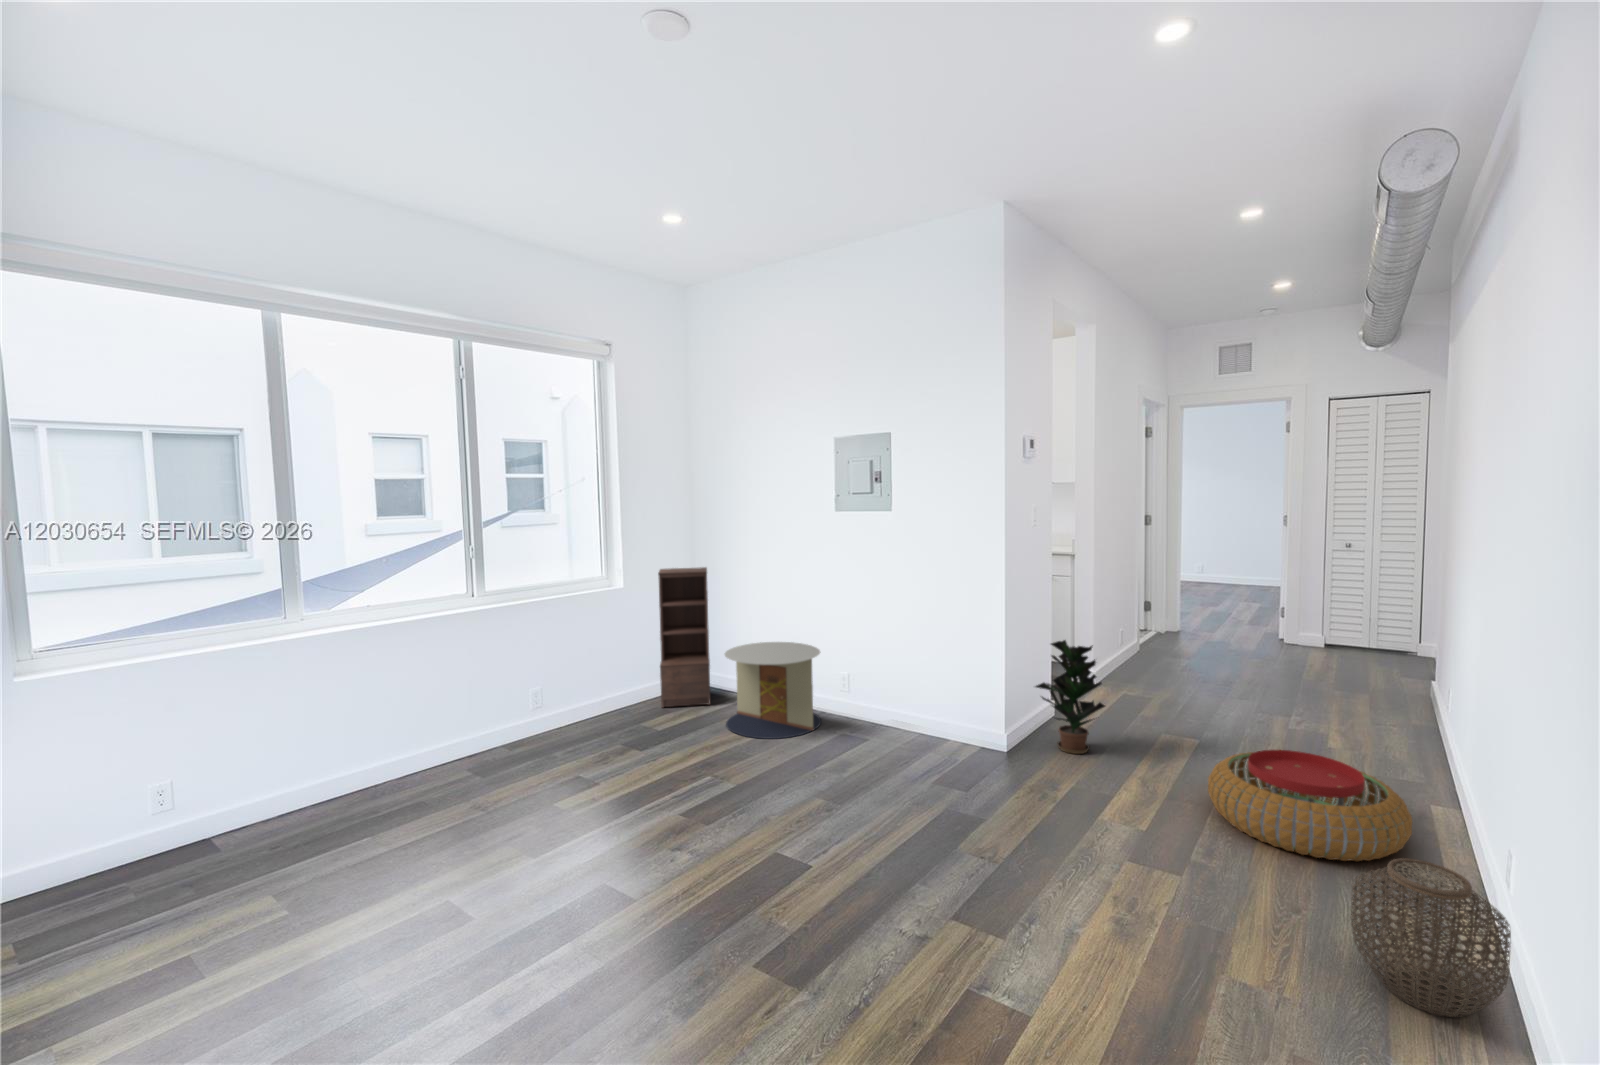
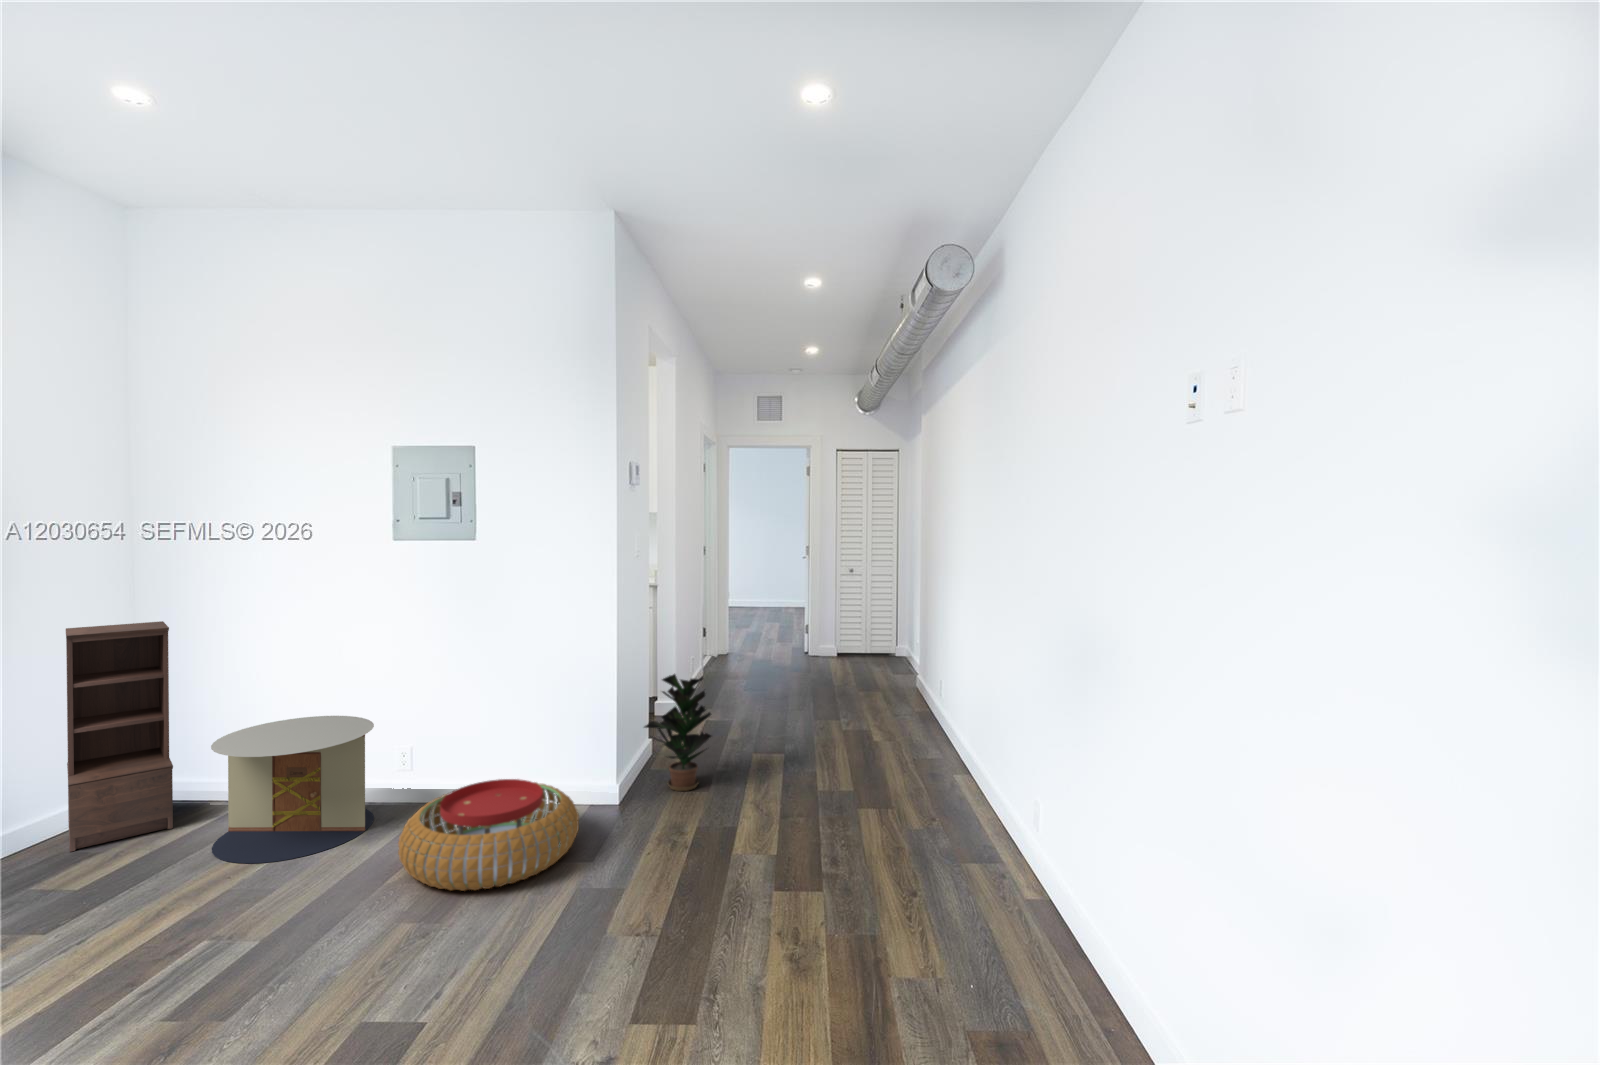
pouf: present [1208,750,1412,861] -> present [398,779,579,891]
woven basket: present [1351,858,1511,1017] -> none [963,824,1062,948]

